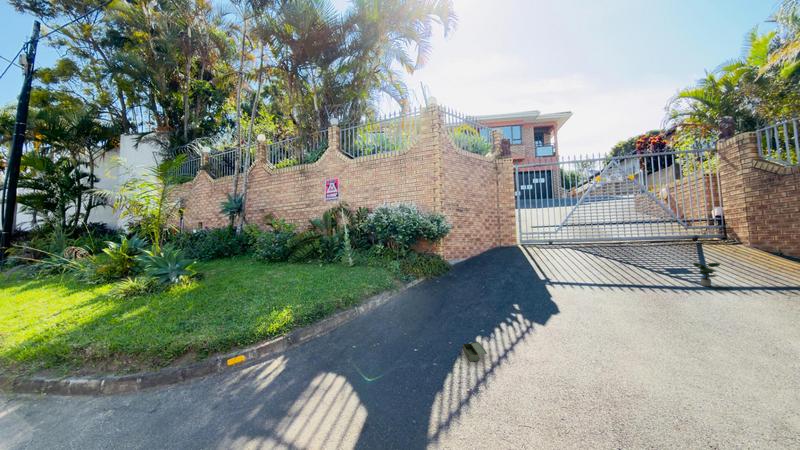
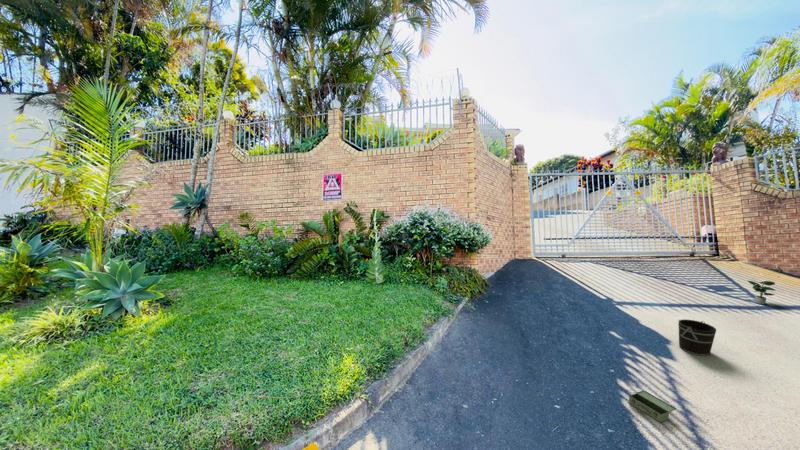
bucket: none [559,294,587,324] -> present [678,319,716,355]

